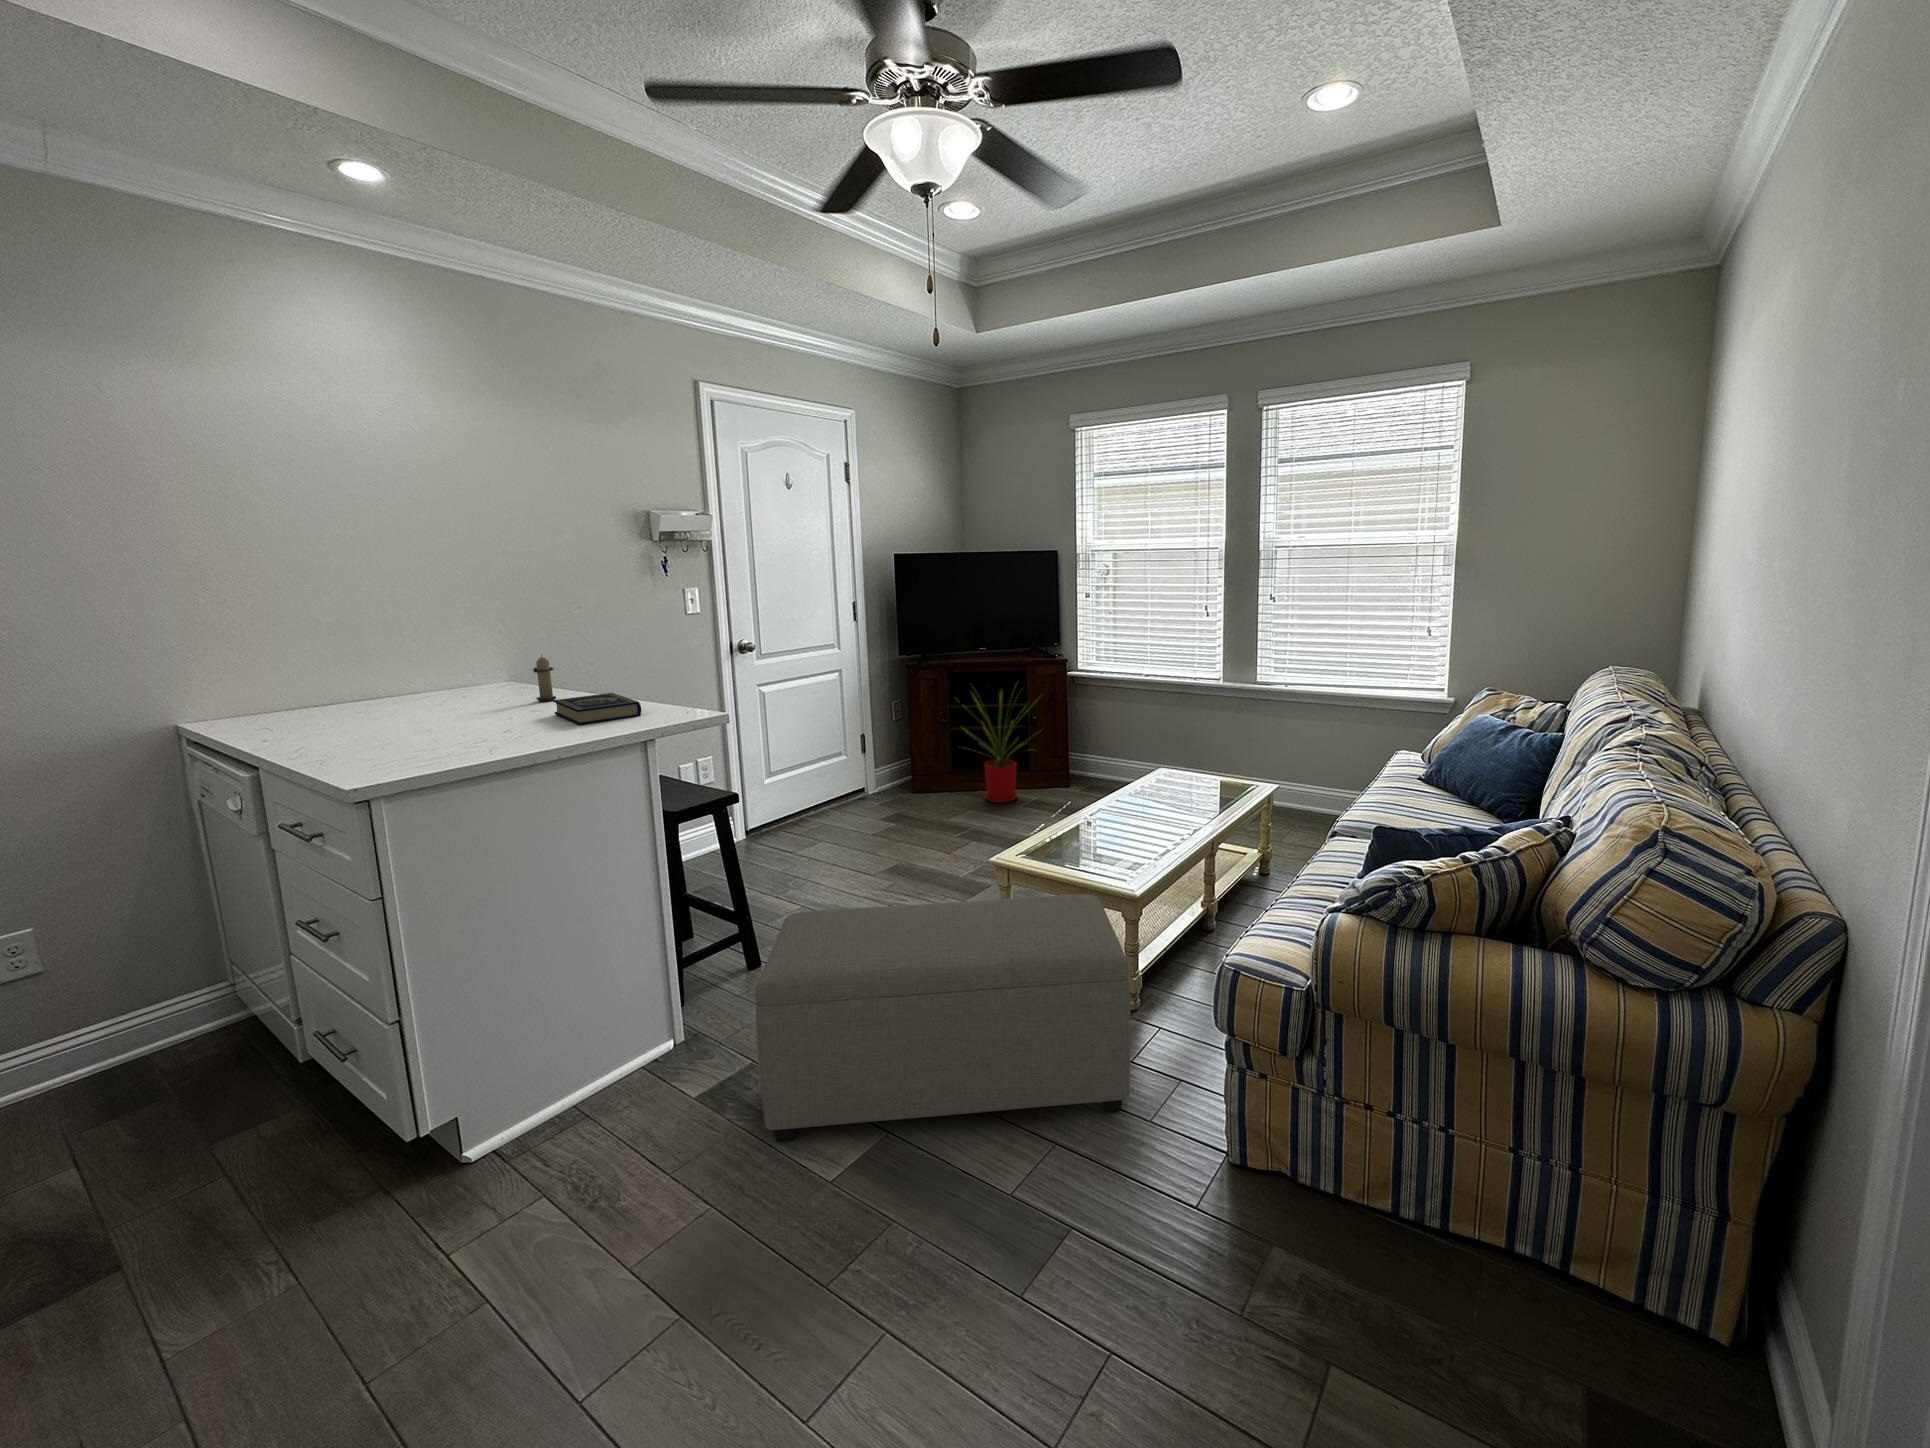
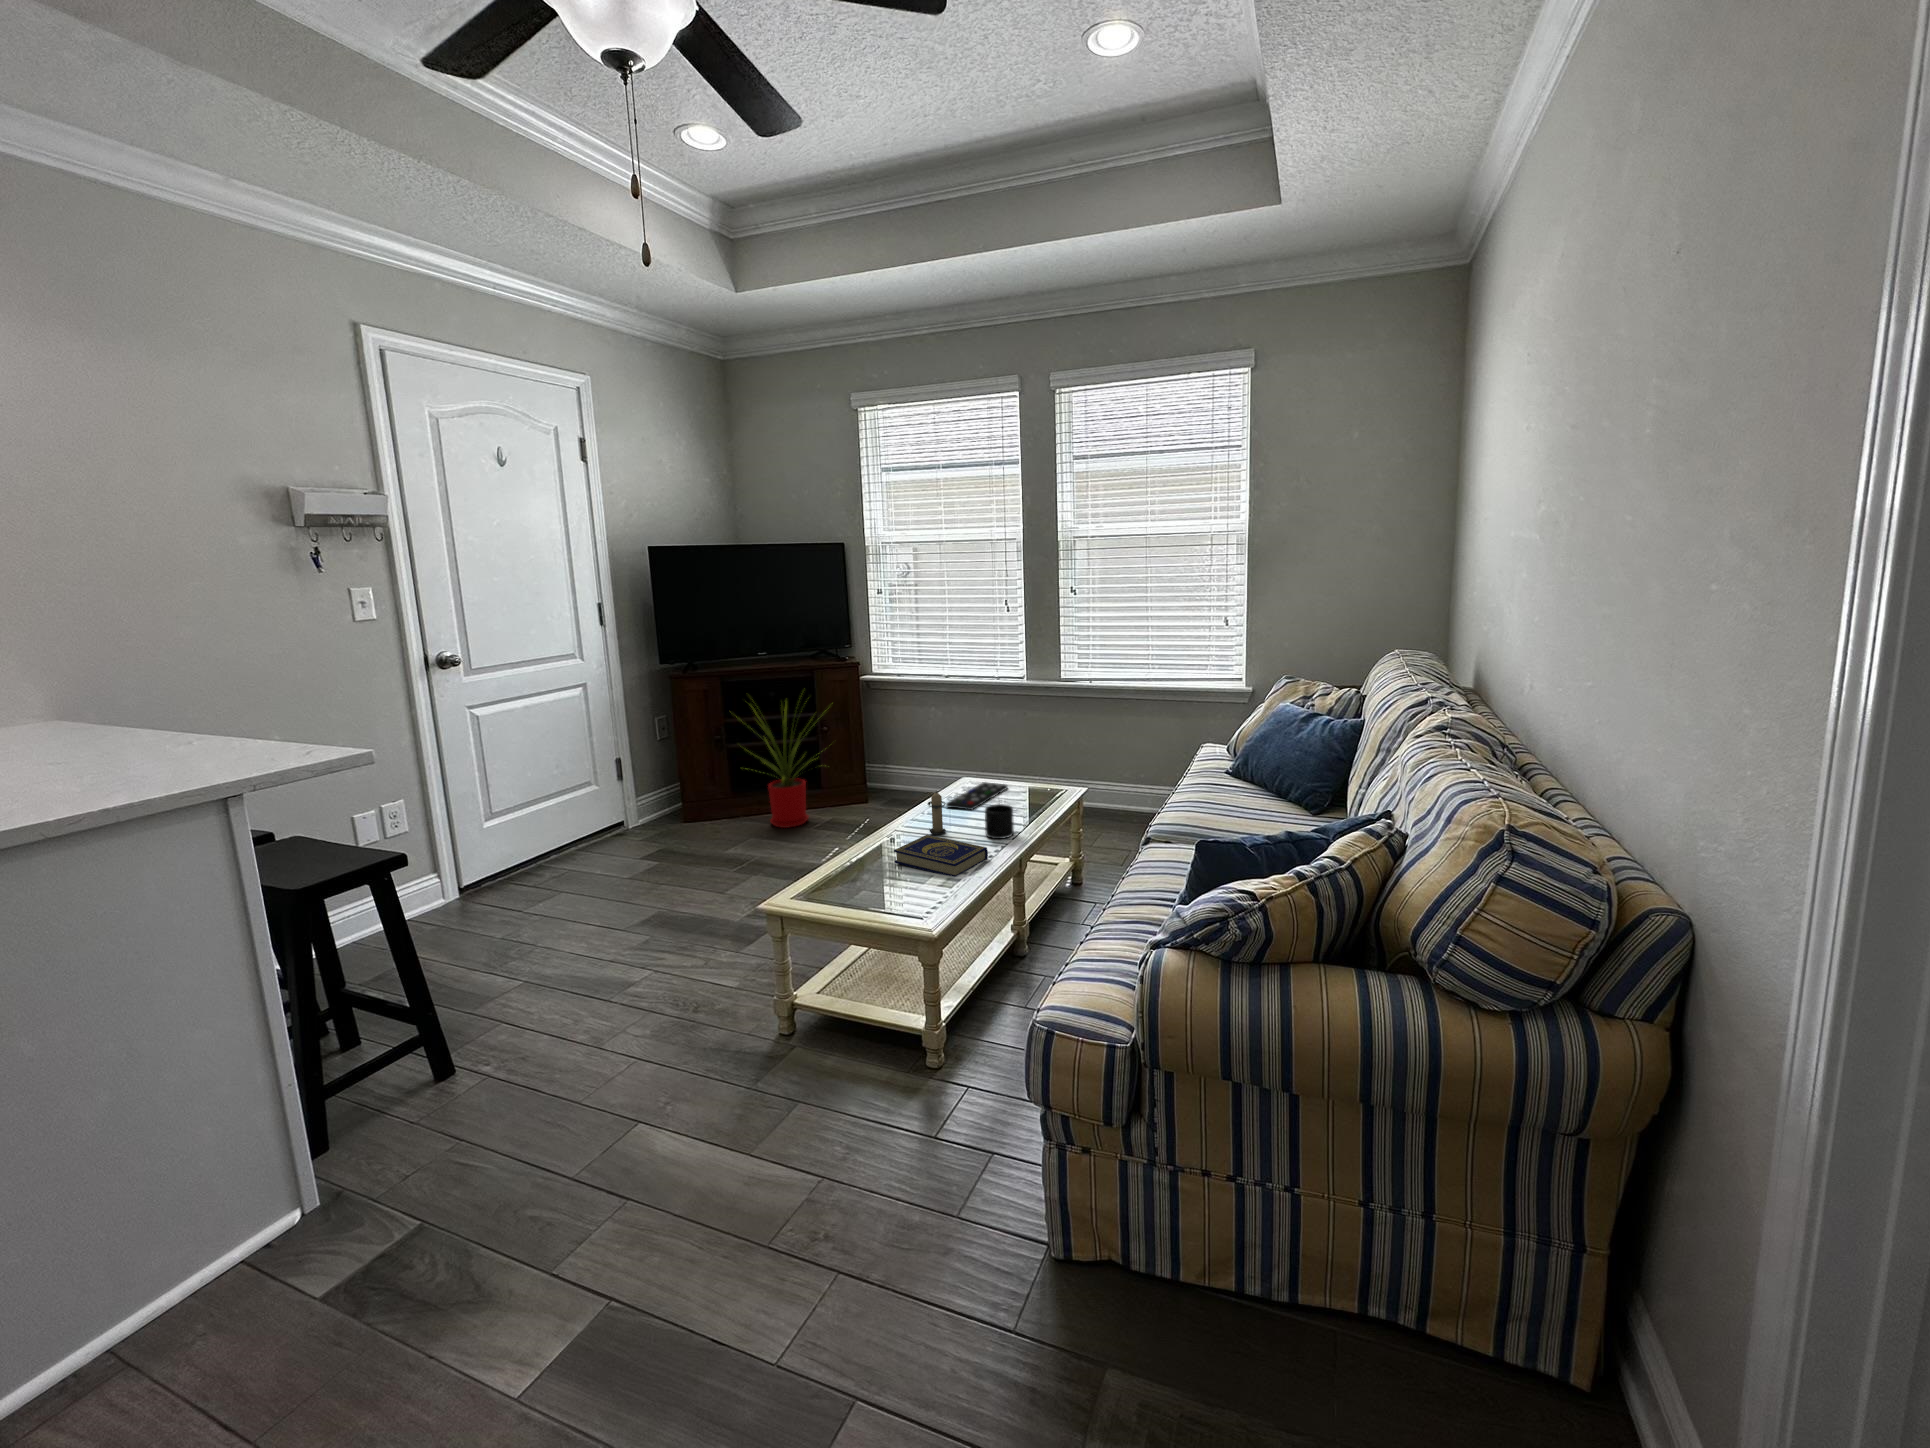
candle: present [533,655,556,701] -> present [928,792,946,834]
book: present [553,693,641,725] -> present [894,835,988,877]
remote control: none [1144,772,1201,796] -> present [946,782,1007,810]
mug: none [1180,791,1206,822] -> present [985,804,1014,839]
ottoman: present [755,894,1131,1142] -> none [390,943,932,1348]

